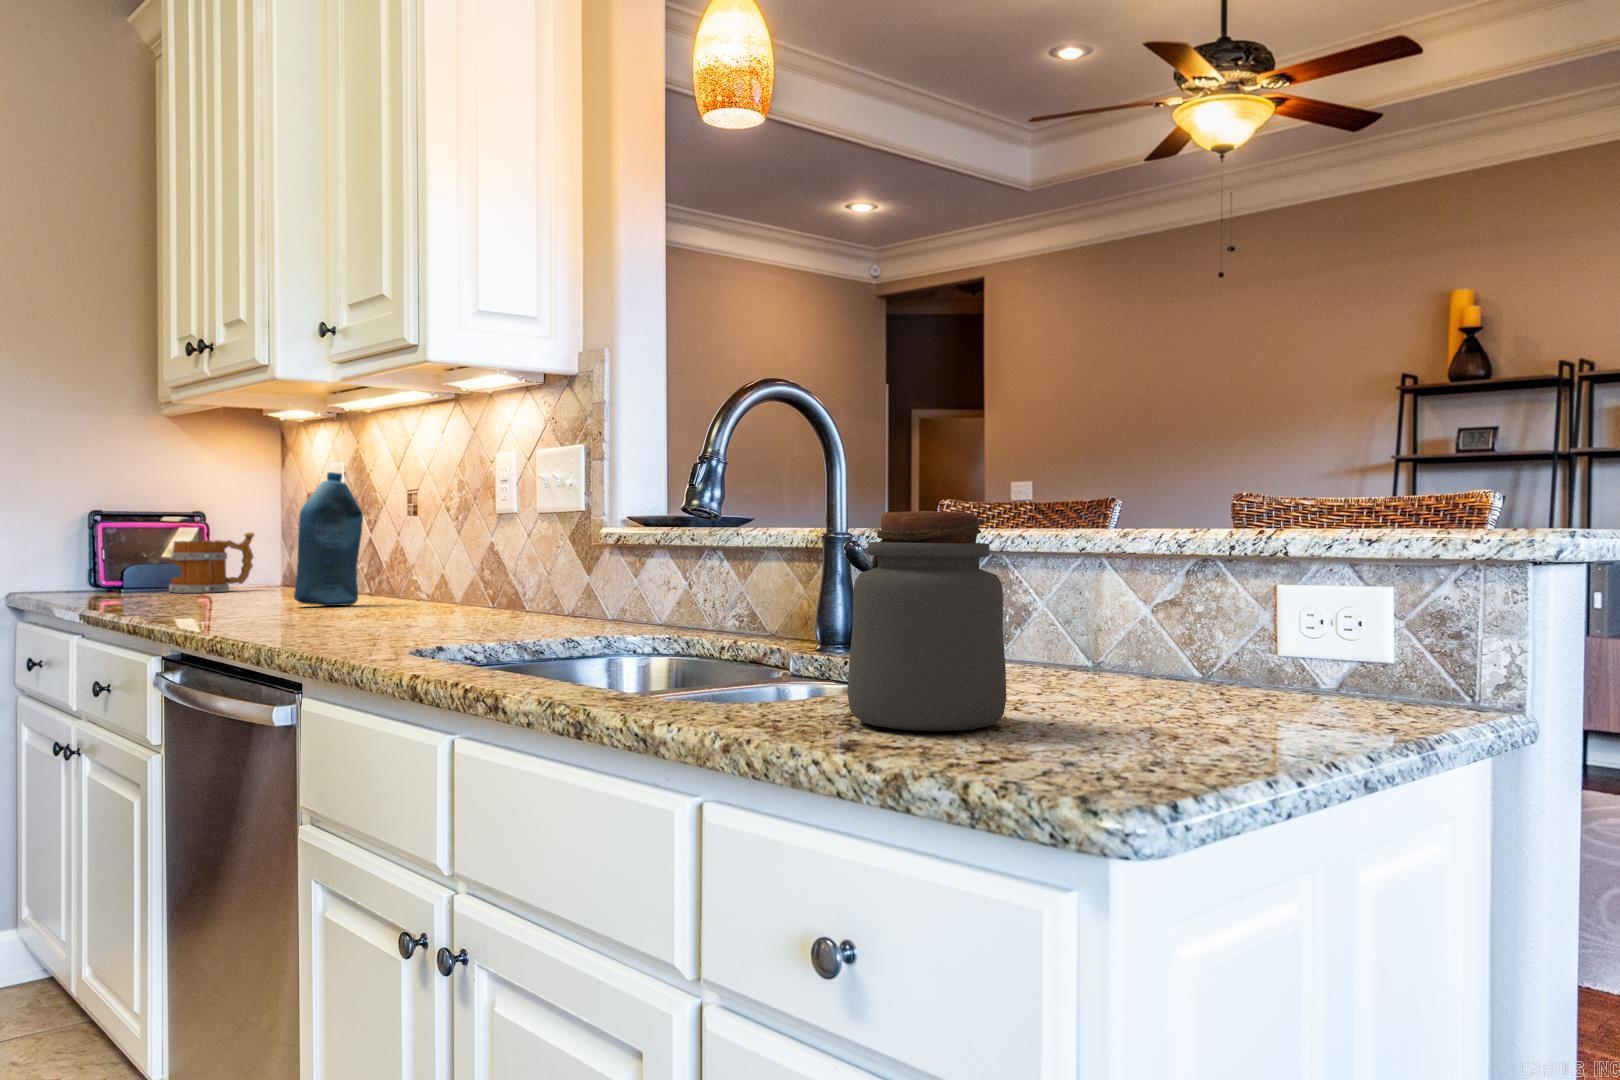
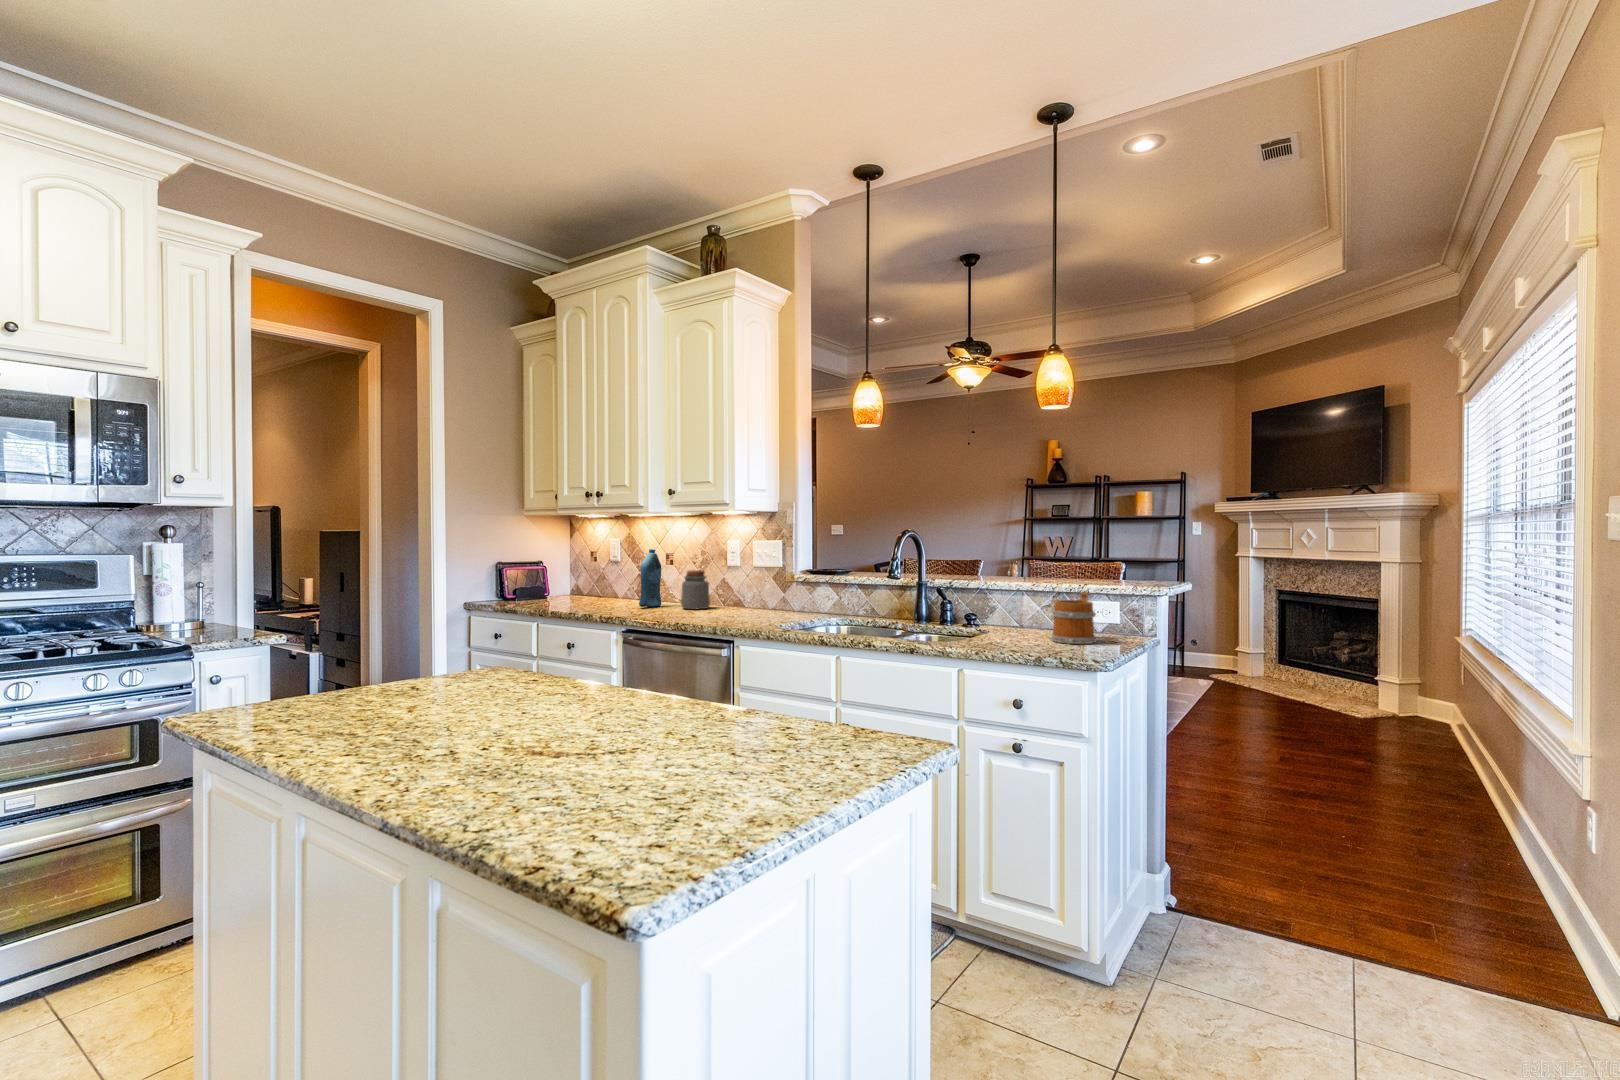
jar: present [847,511,1006,731] -> present [681,570,710,609]
mug: present [169,532,254,593] -> present [1051,592,1097,644]

